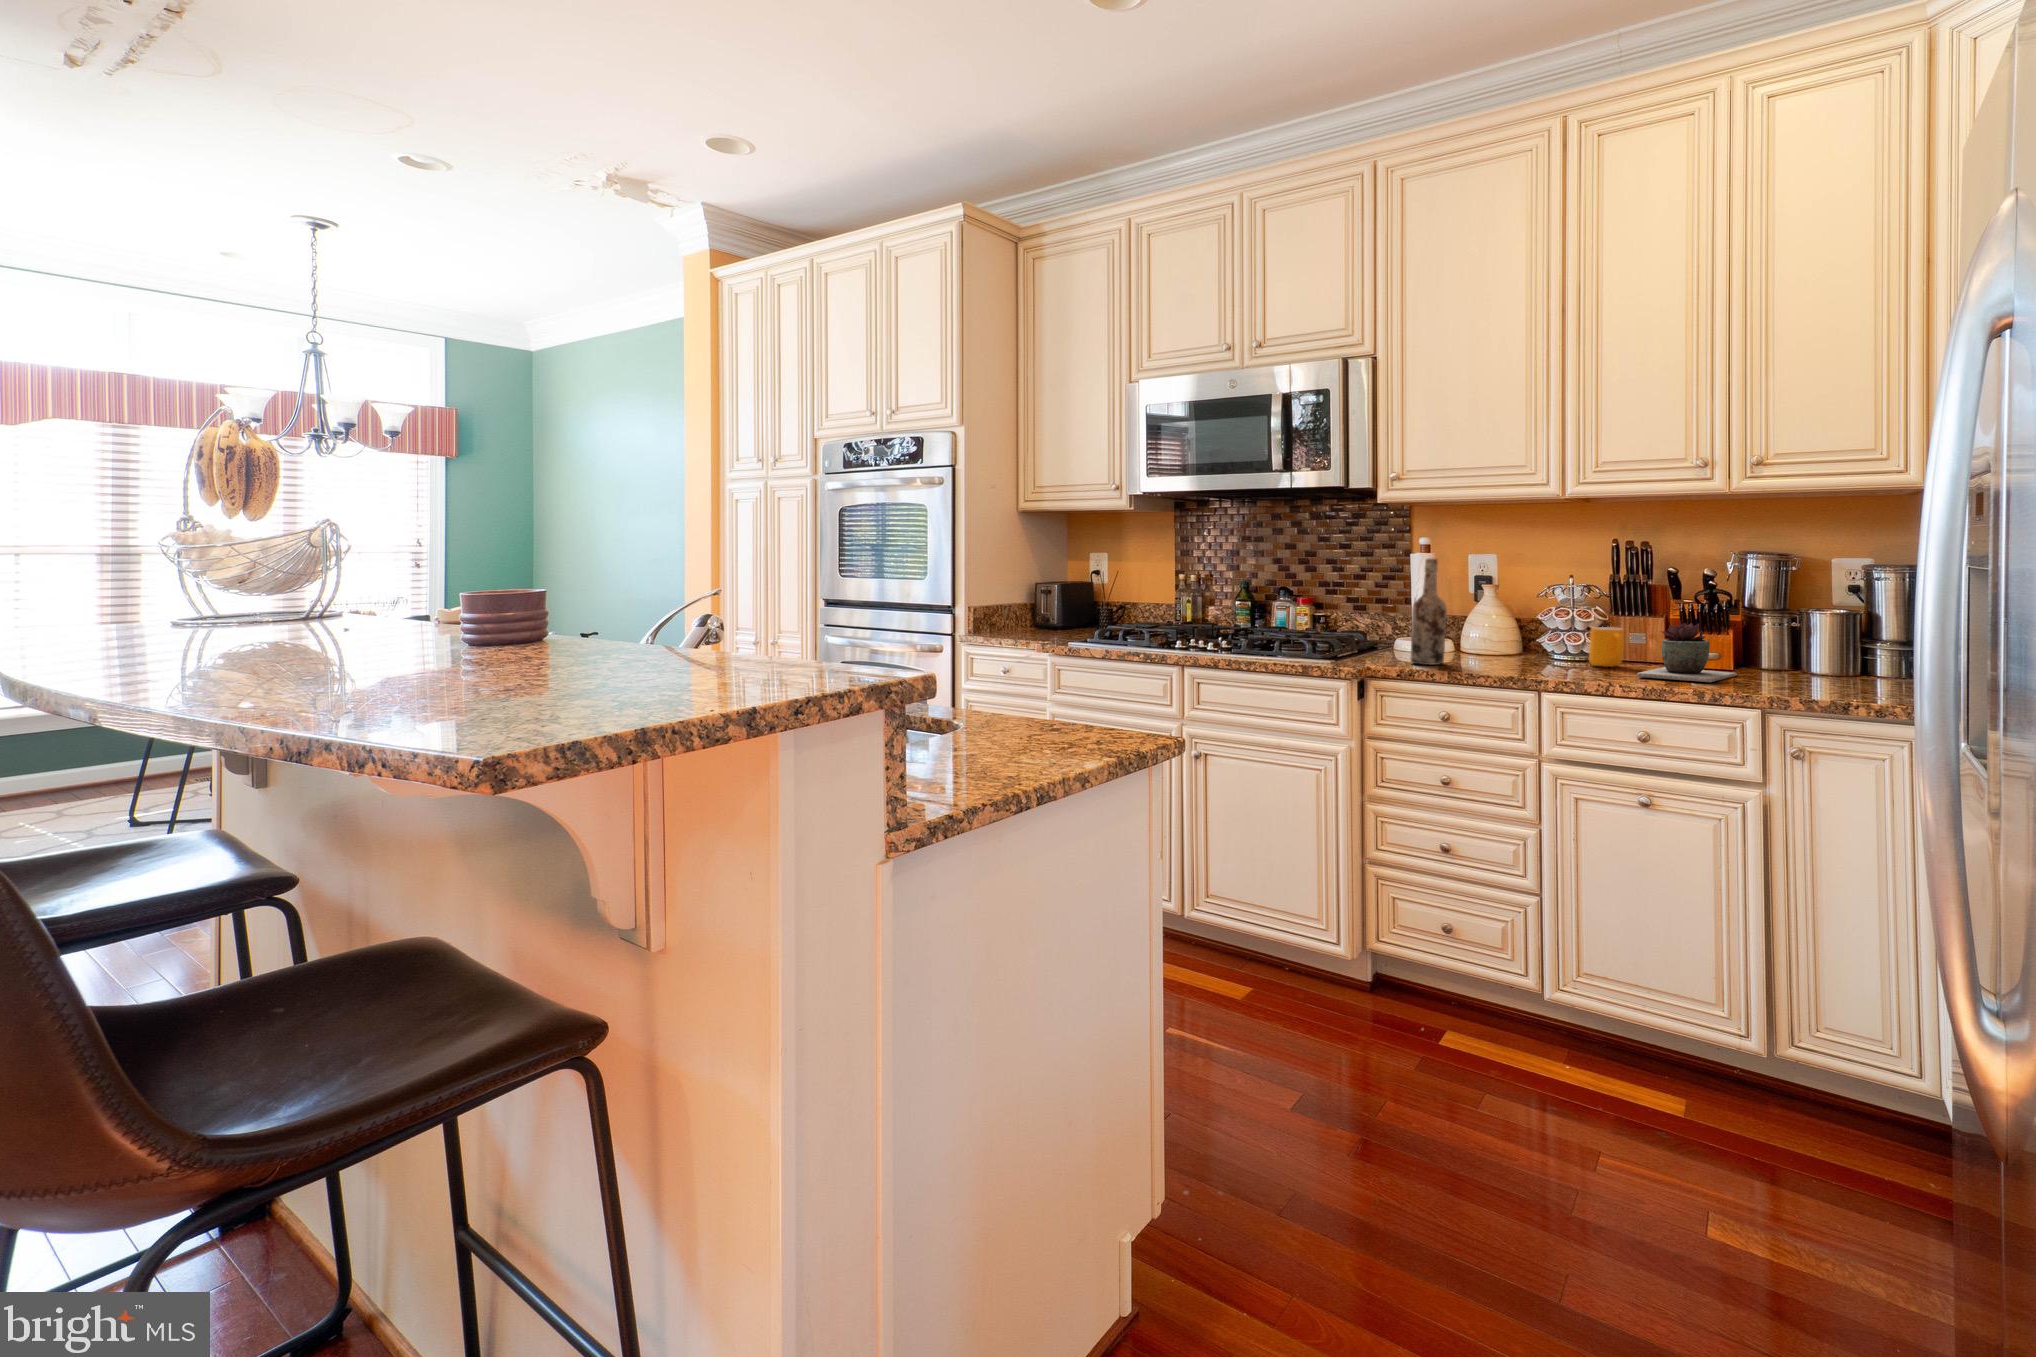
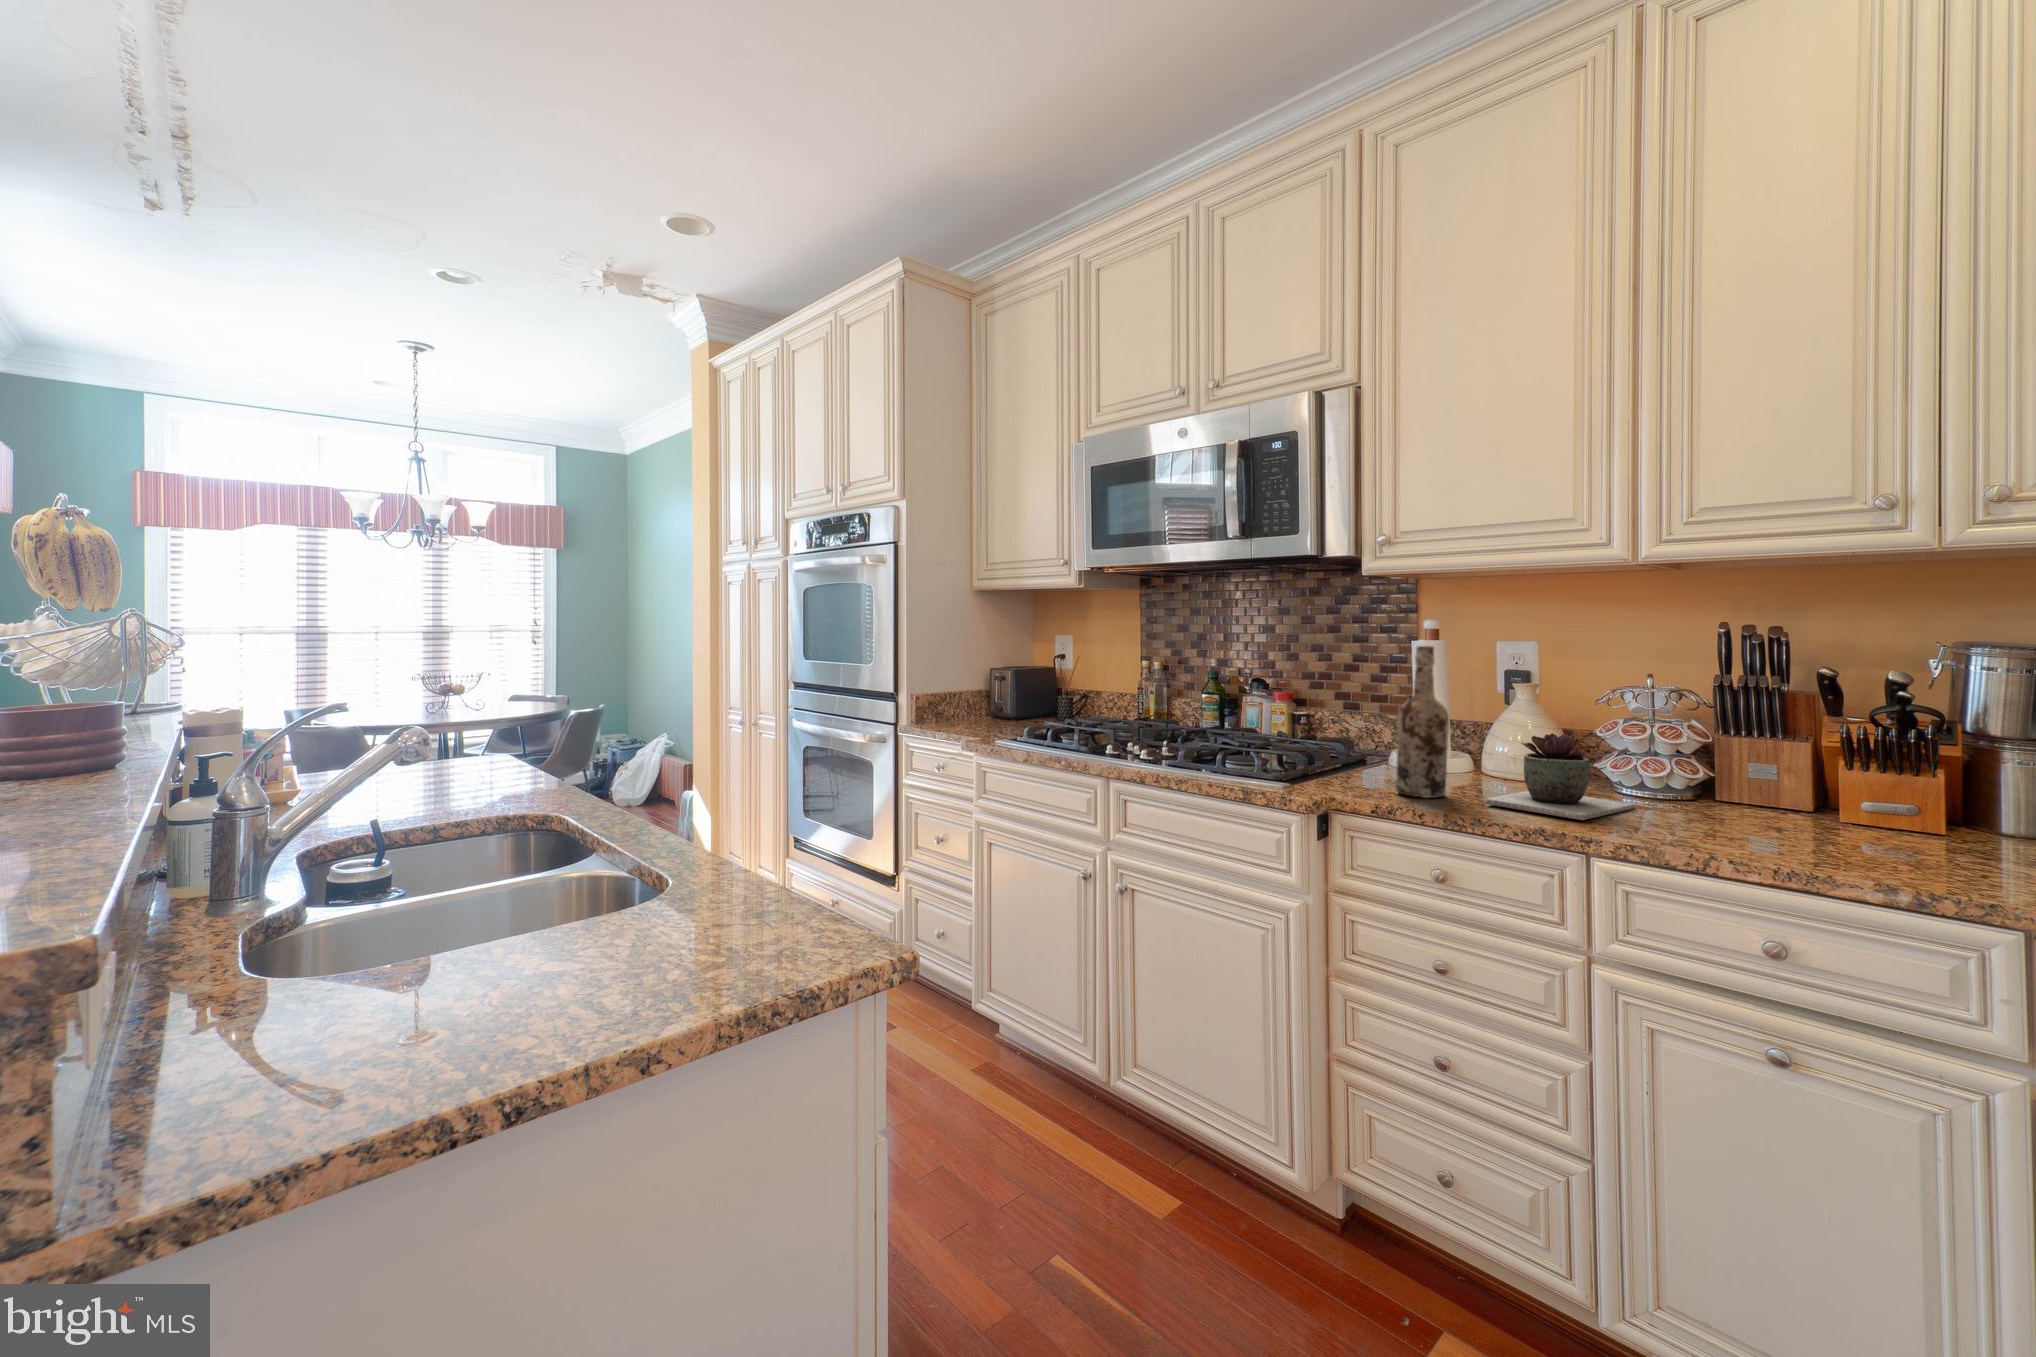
succulent plant: present [1637,623,1736,682] -> present [1485,733,1635,820]
mug: present [1589,627,1624,667] -> none [1680,753,1743,817]

